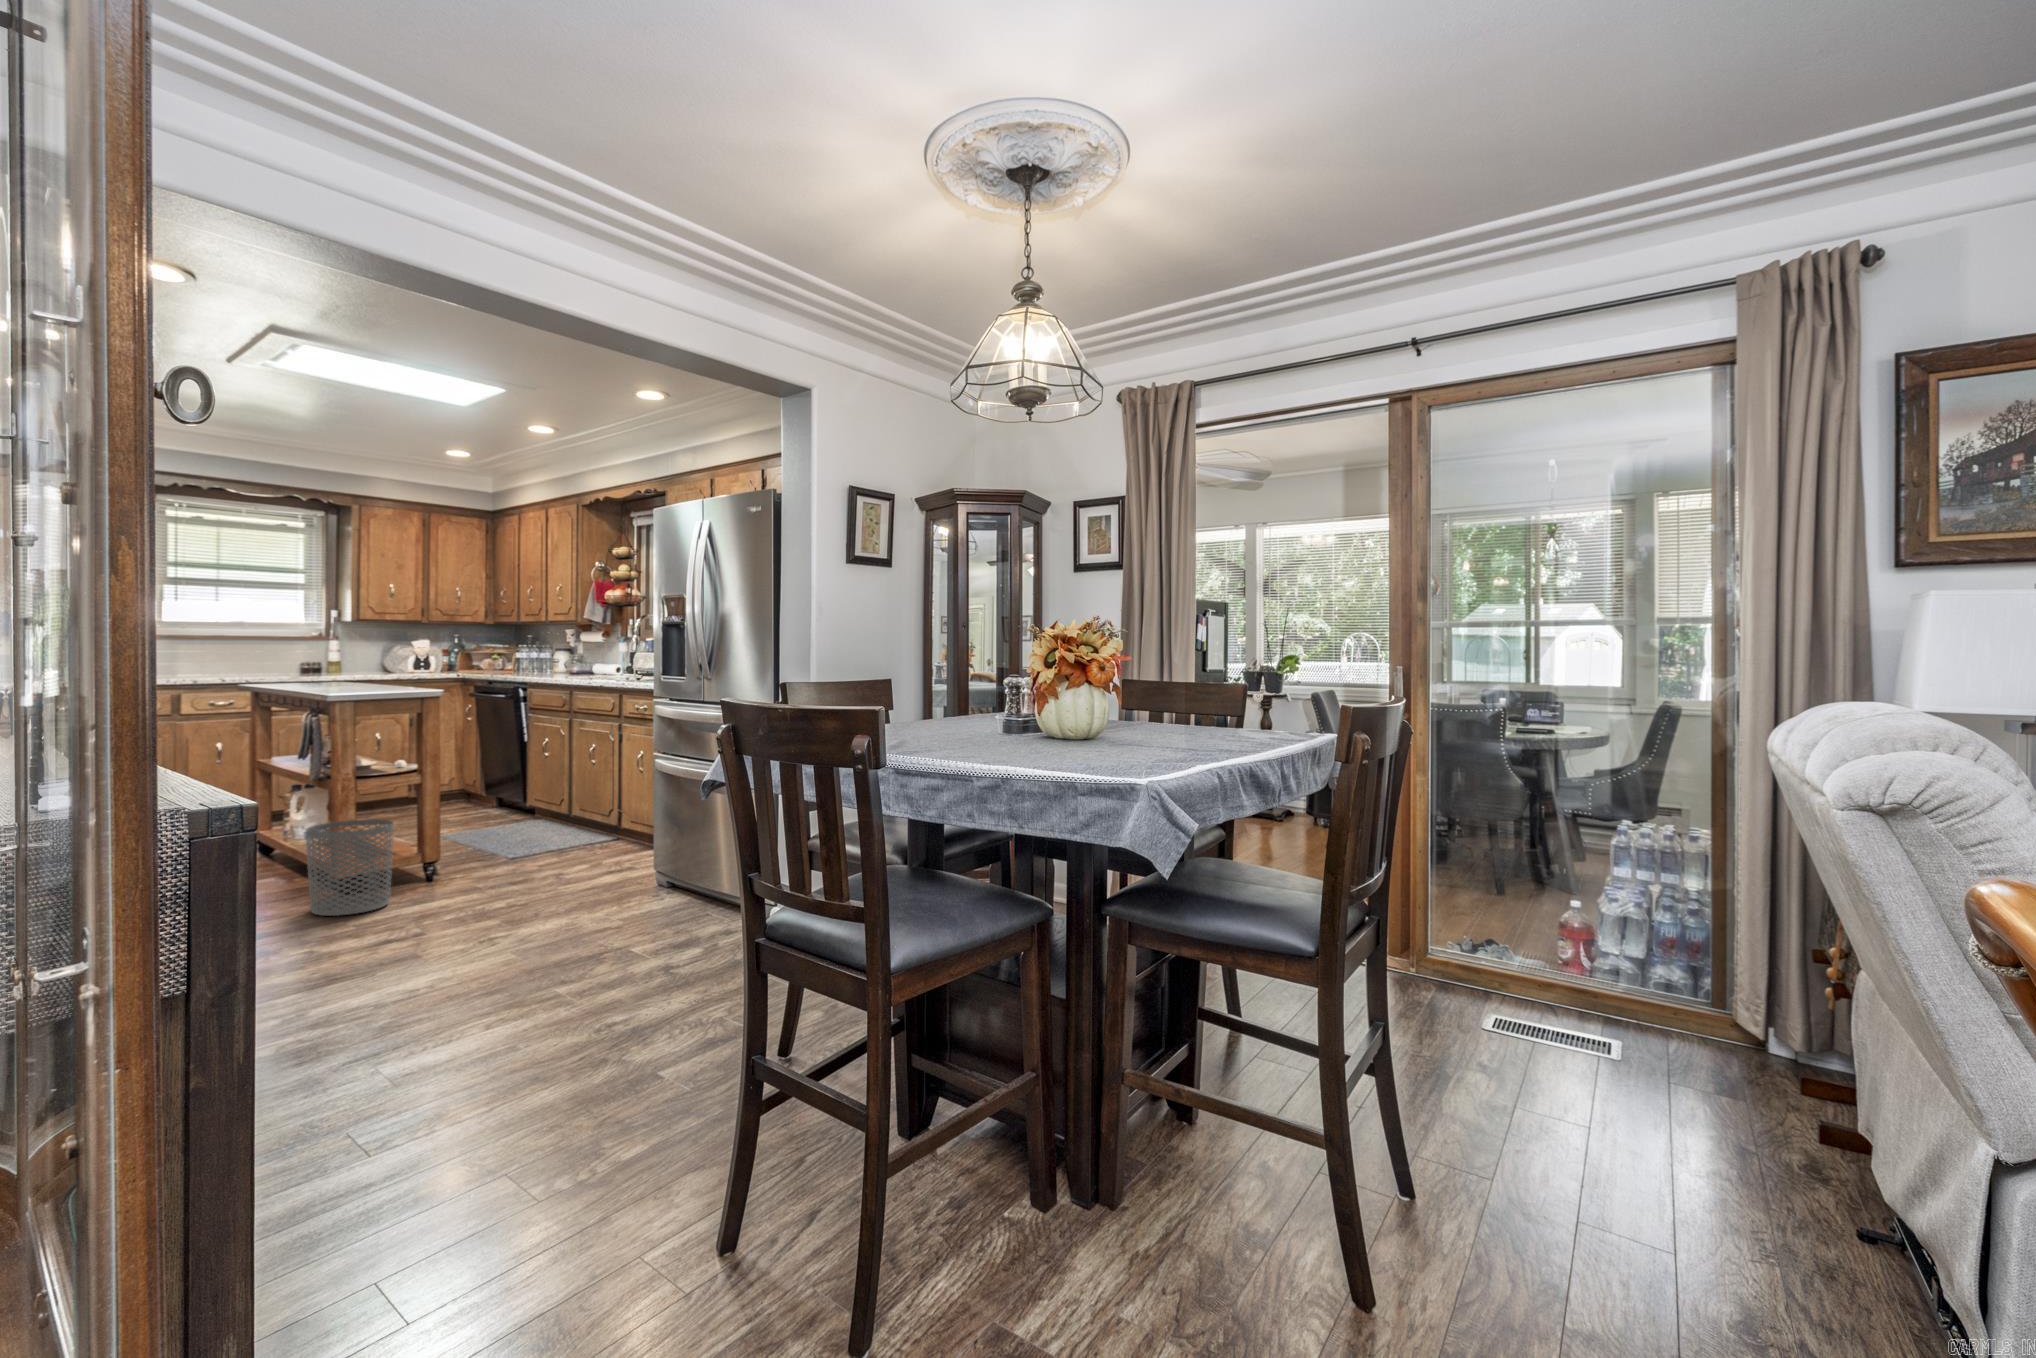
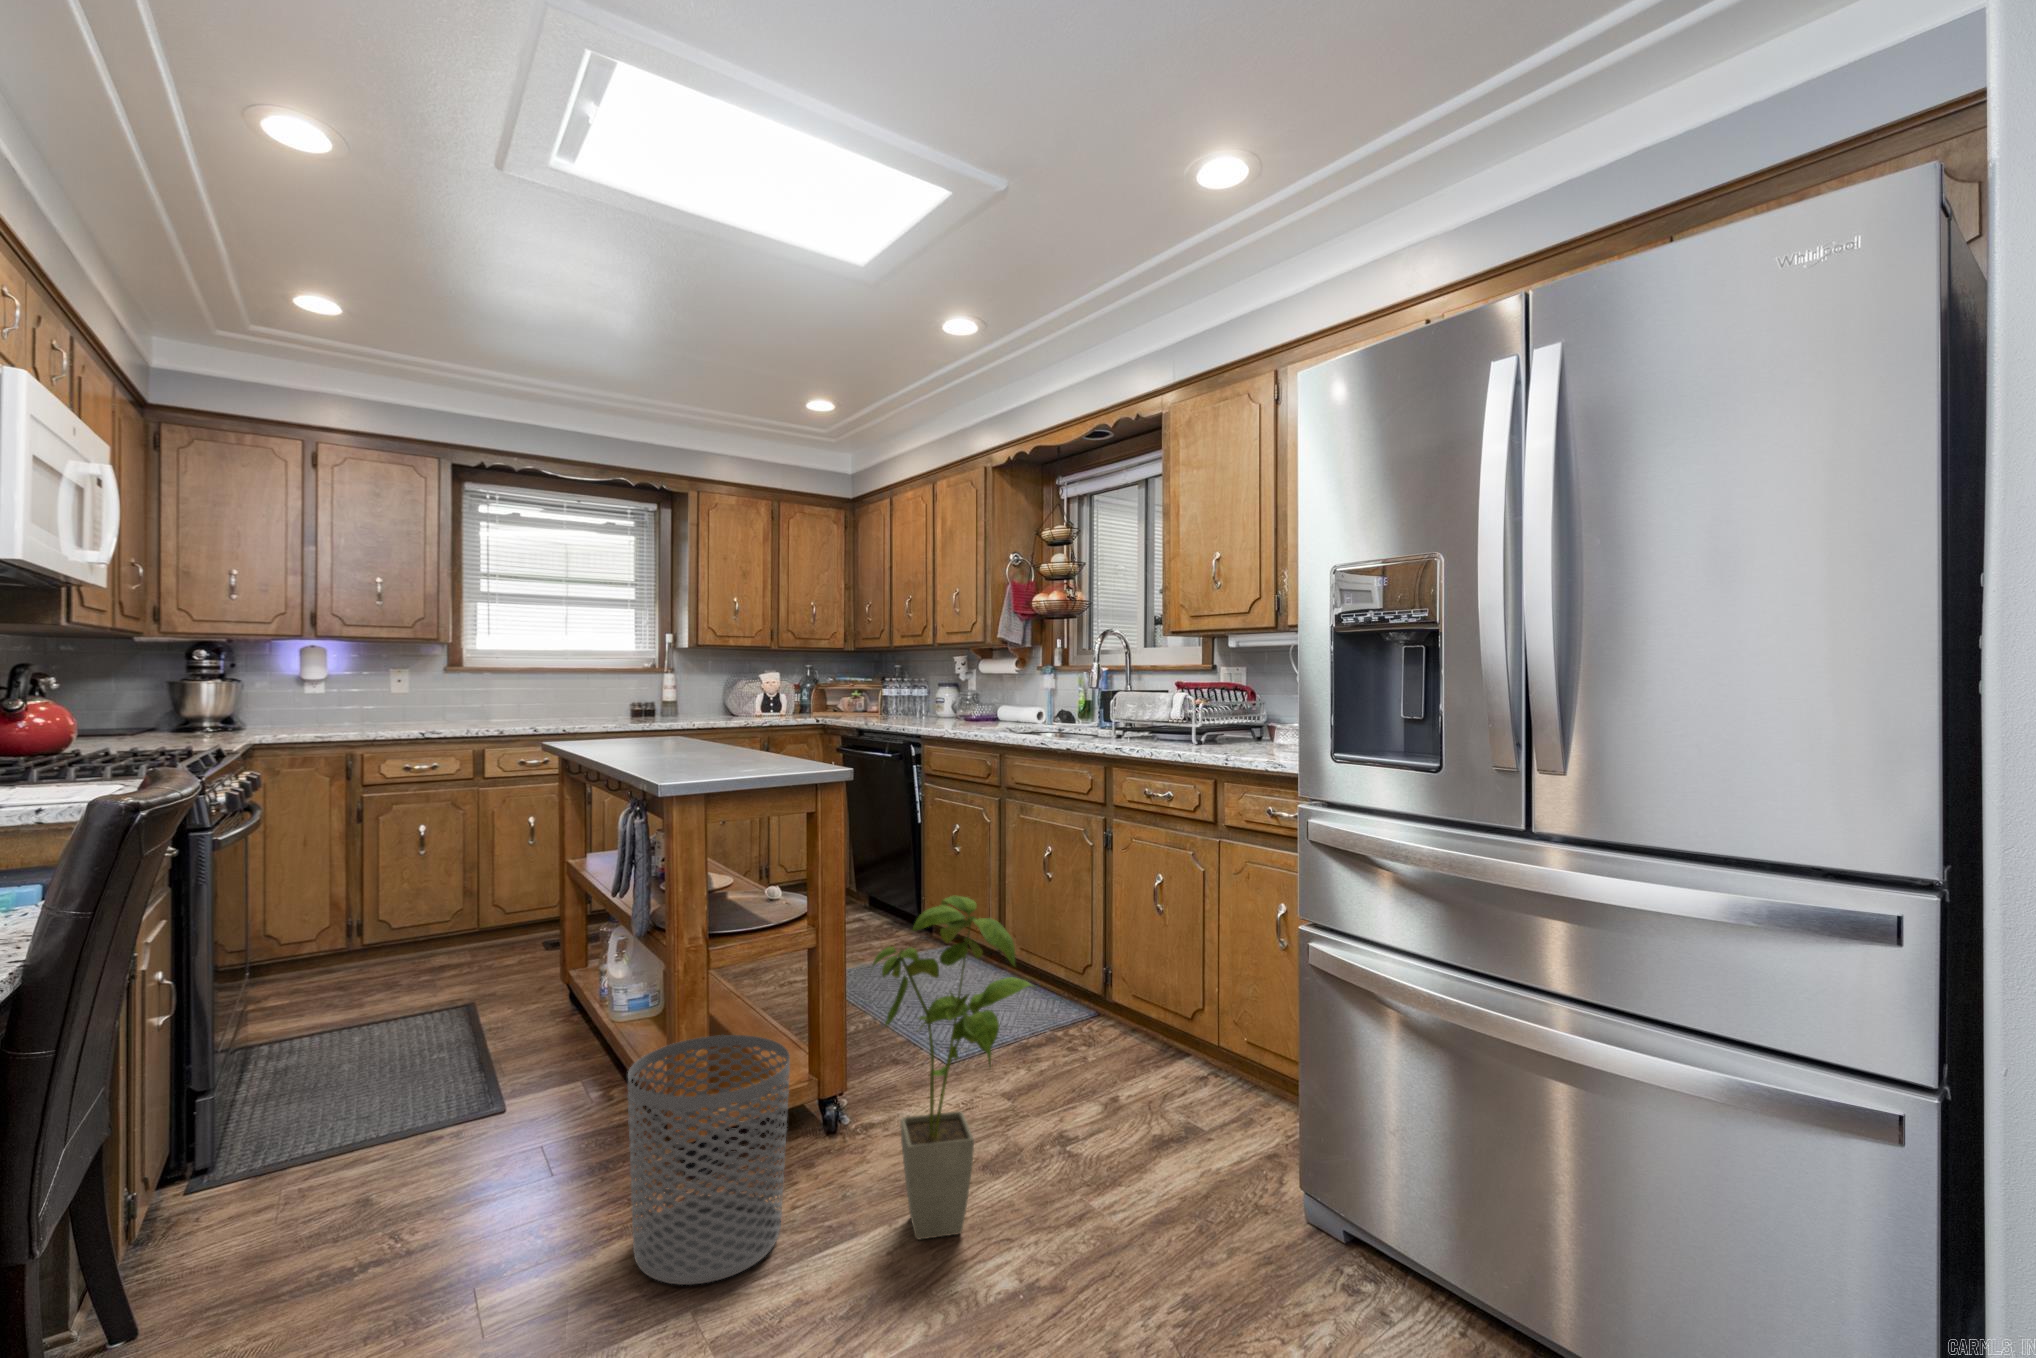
house plant: none [438,748,531,901] -> present [872,896,1032,1239]

